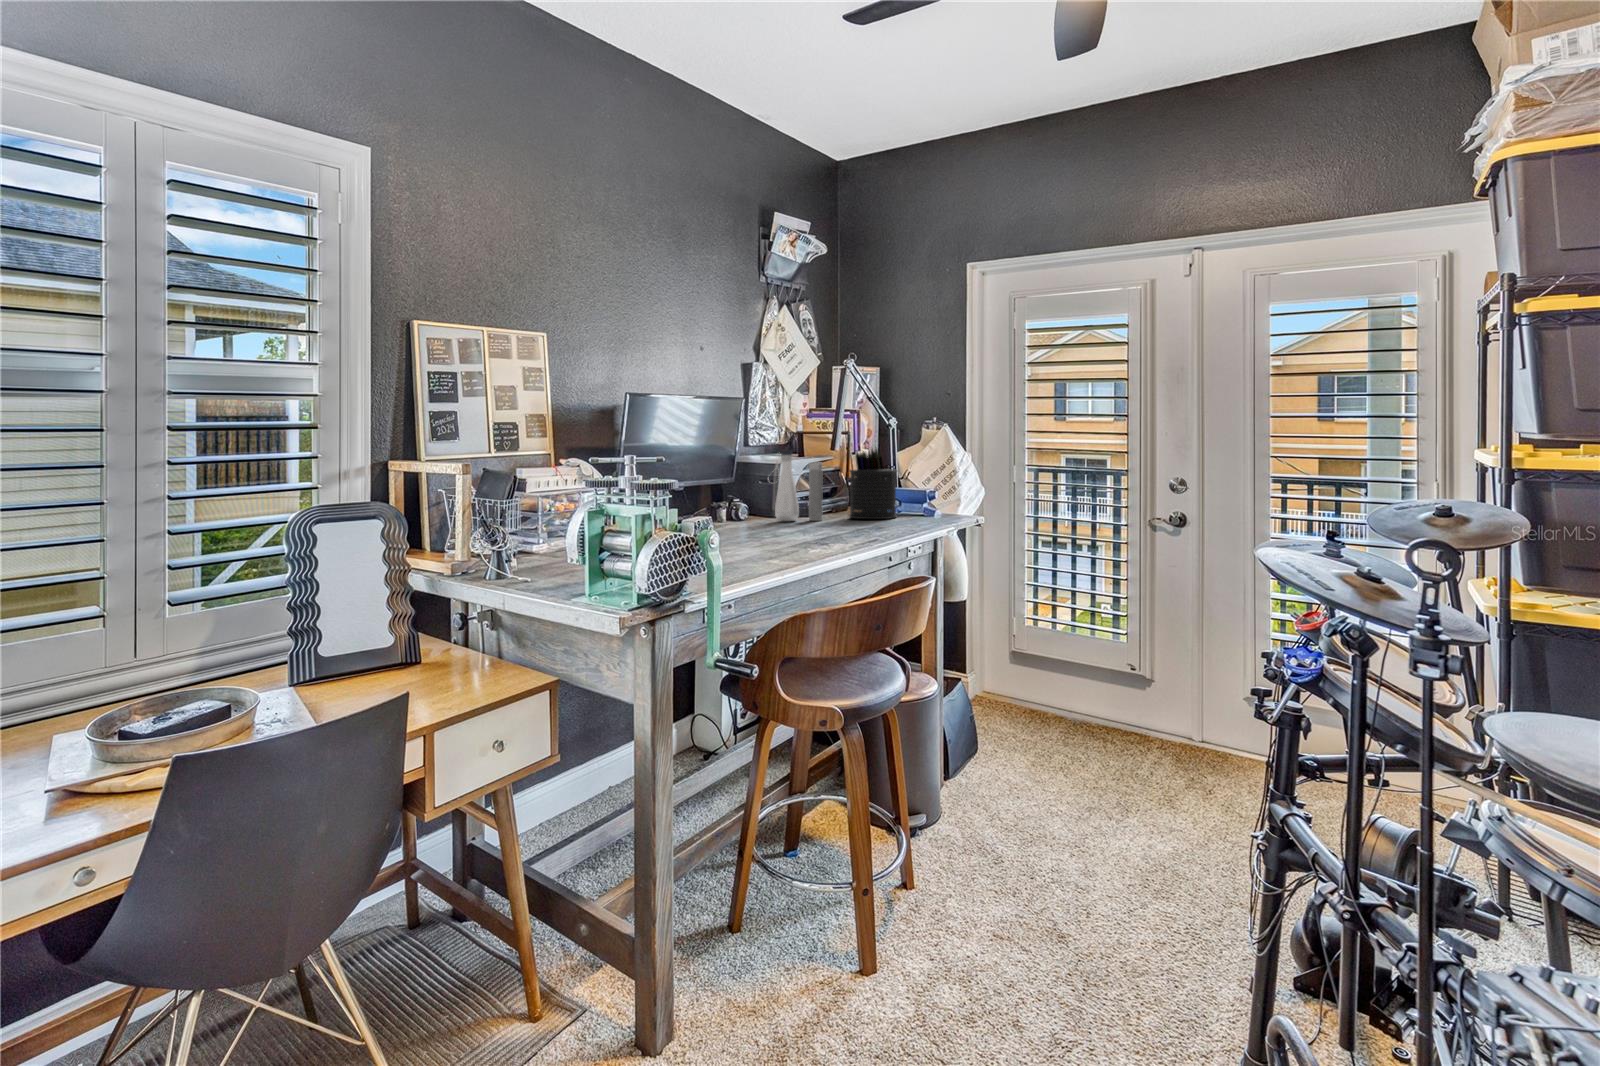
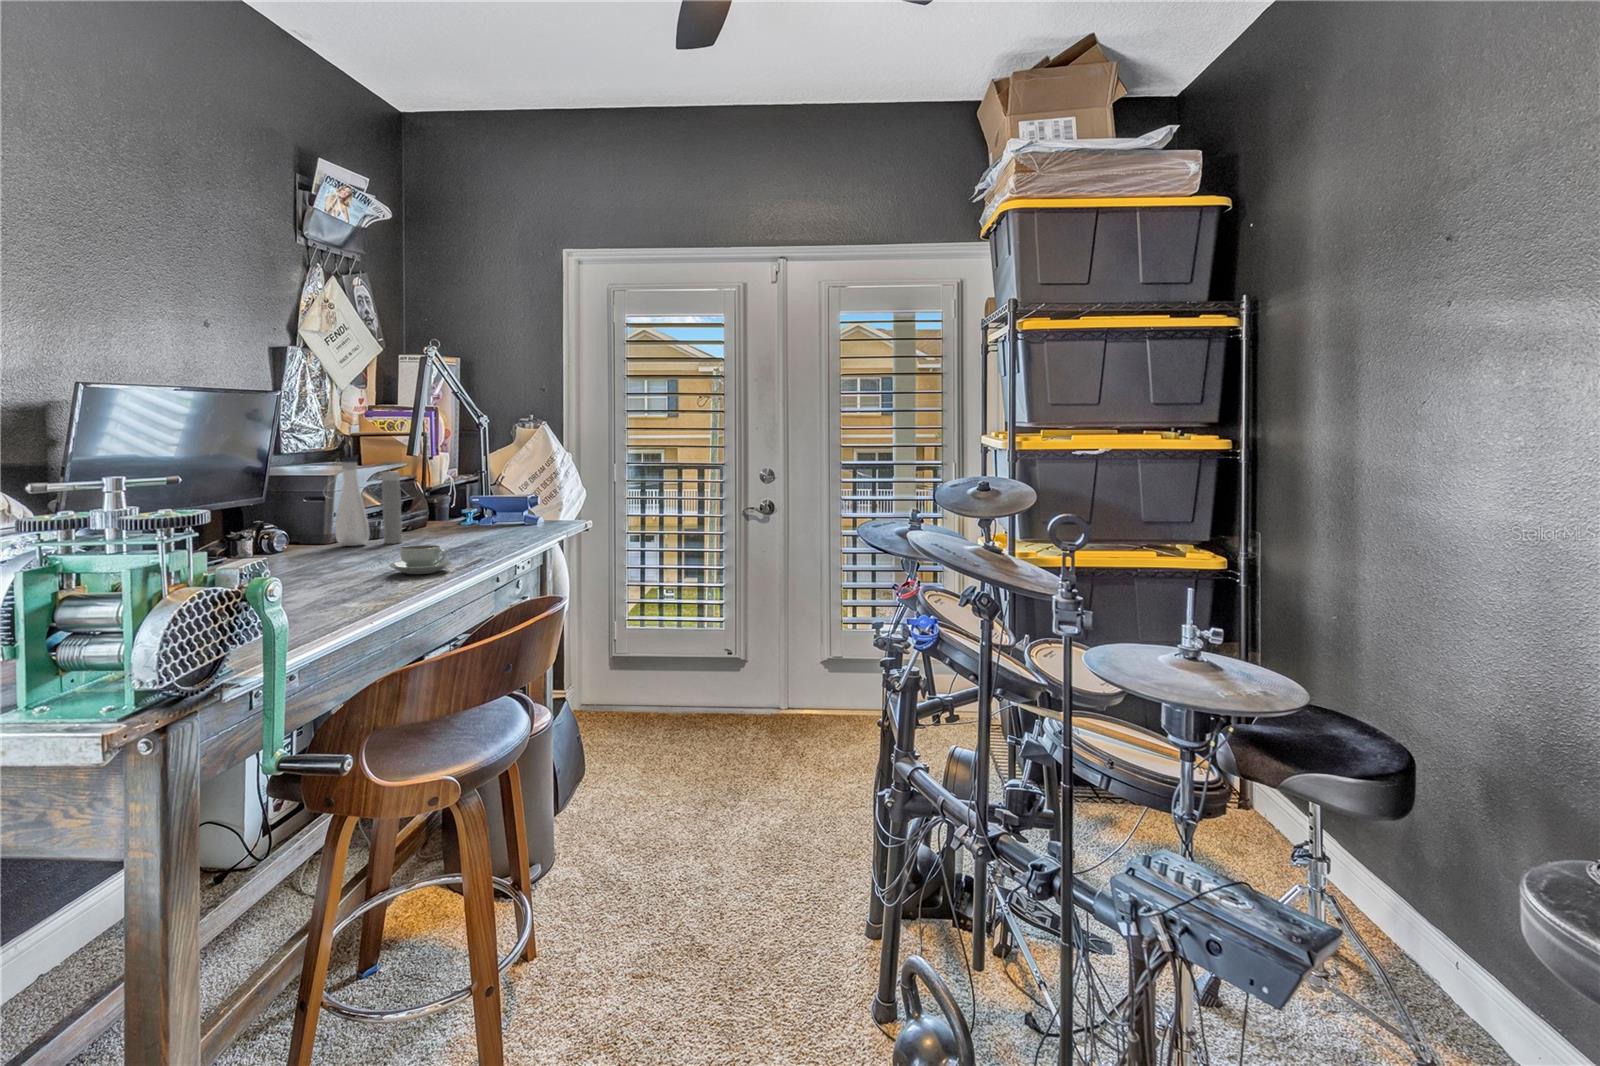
pen holder: present [849,449,897,519] -> none [435,452,498,539]
coffee cup: none [805,520,850,542] -> present [389,545,452,574]

